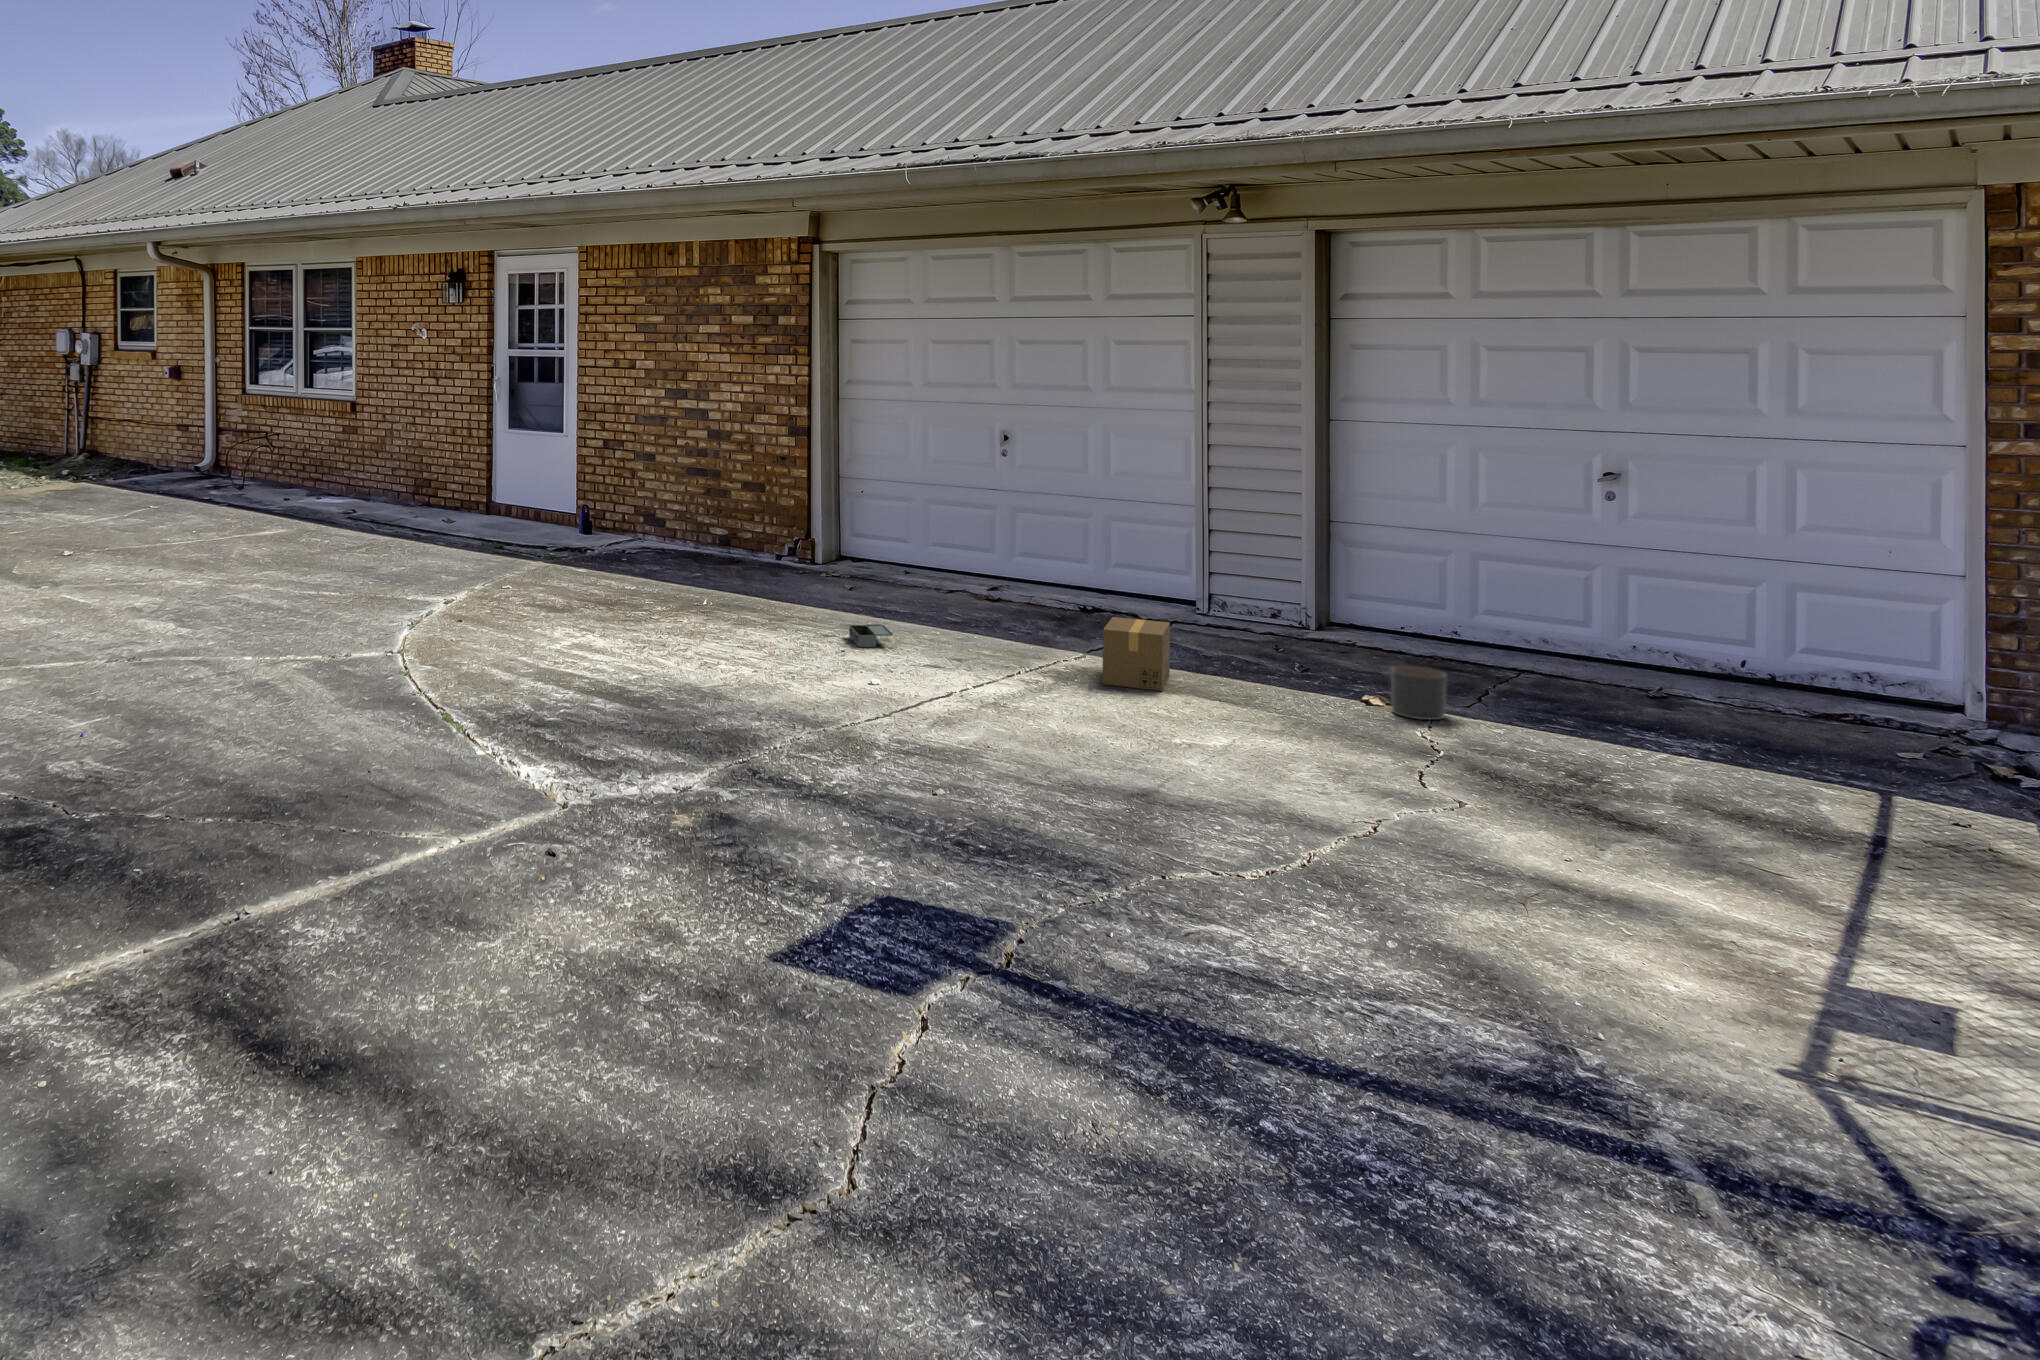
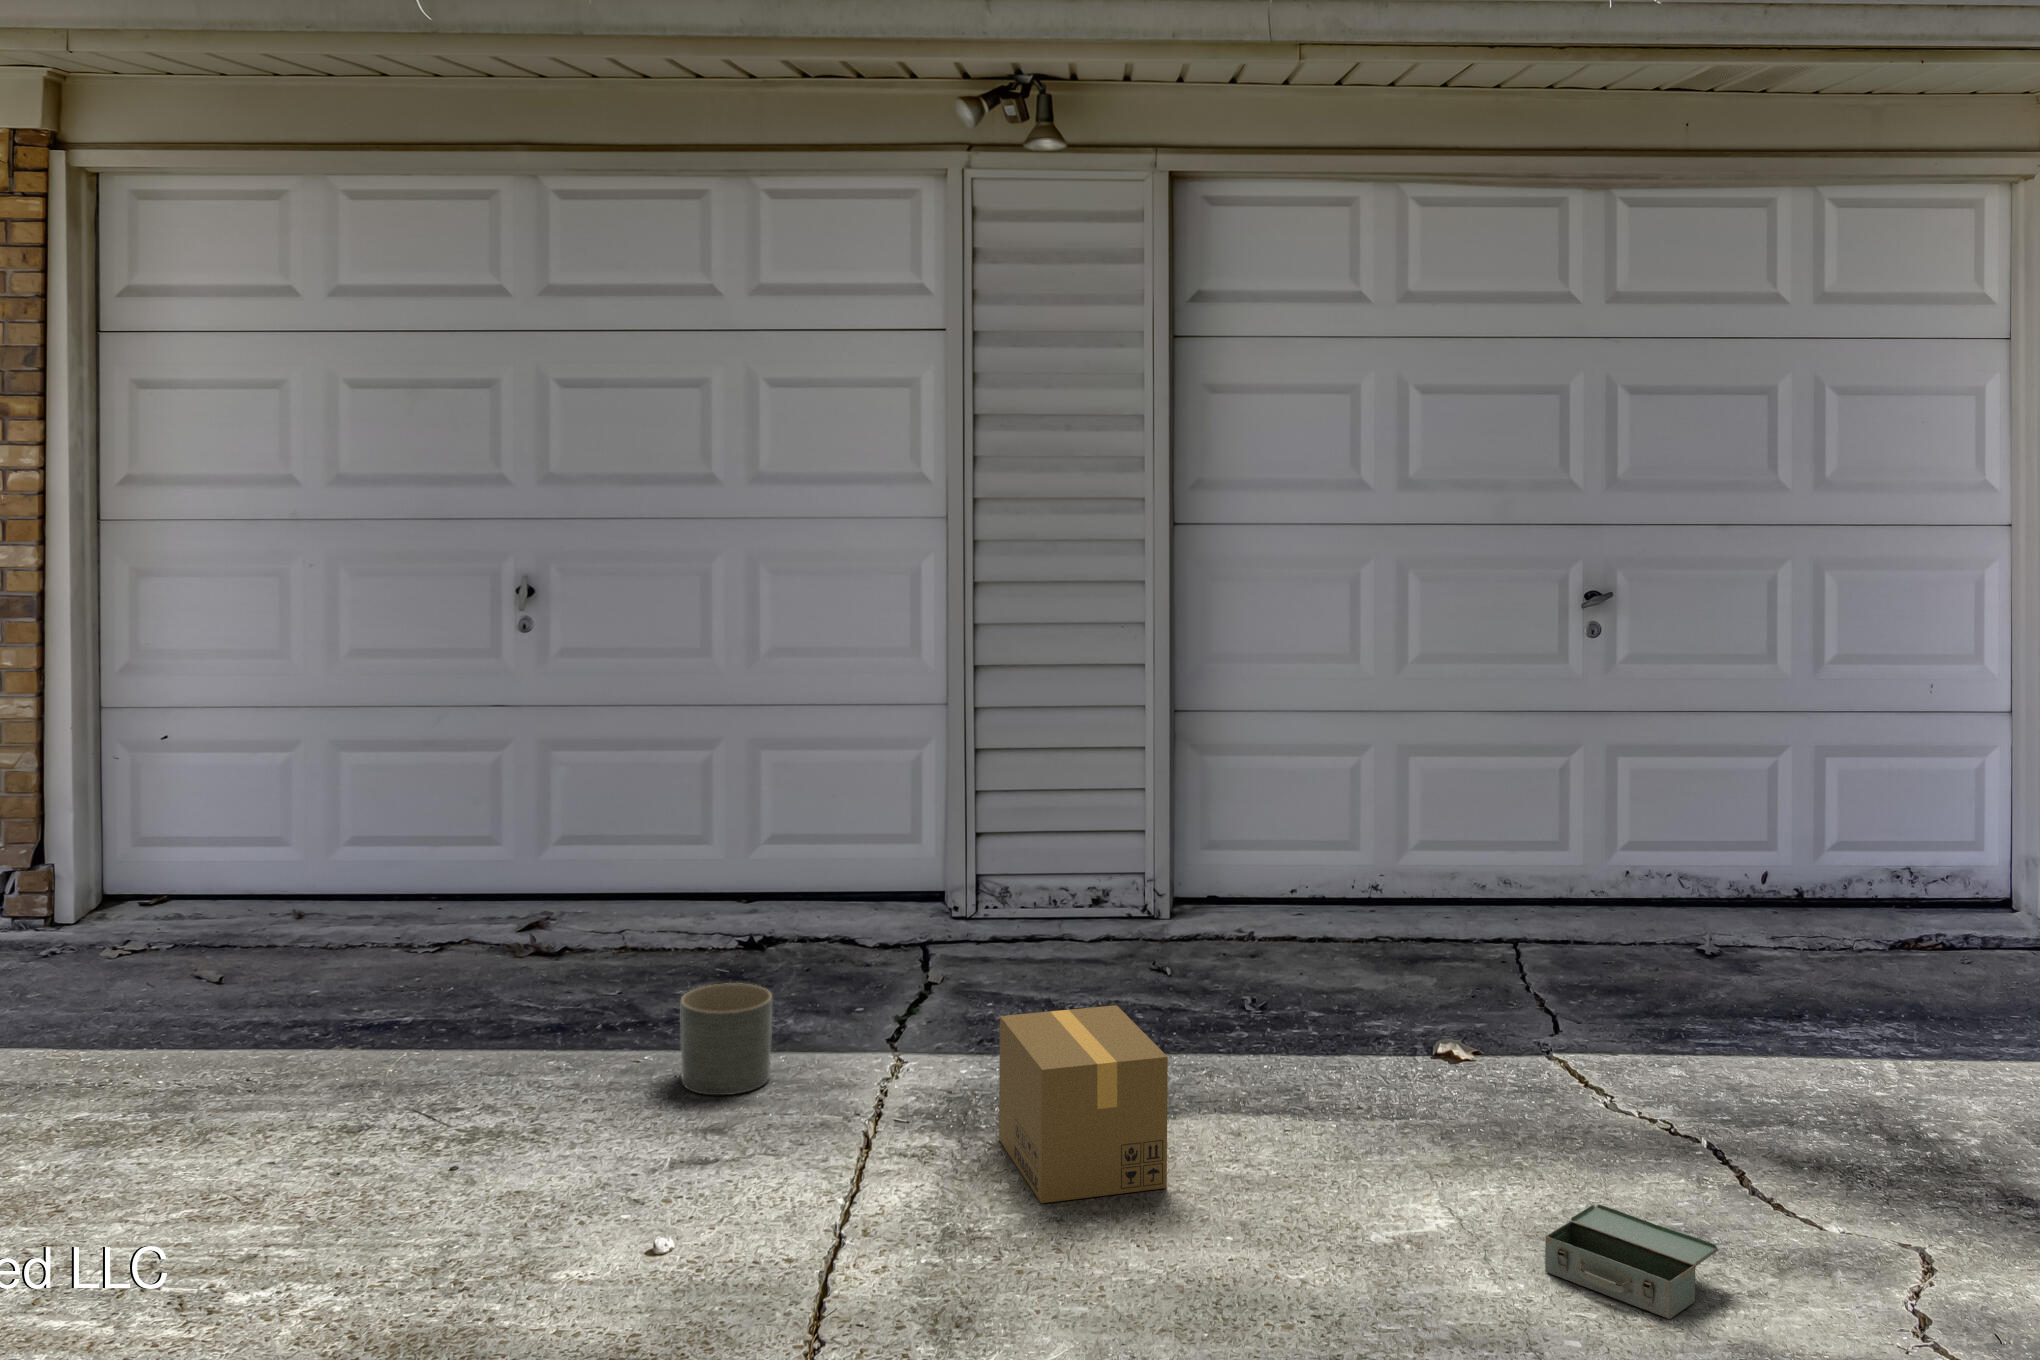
toolbox: present [849,624,893,647] -> present [1545,1205,1718,1319]
planter: present [1391,666,1447,720] -> present [680,983,772,1095]

